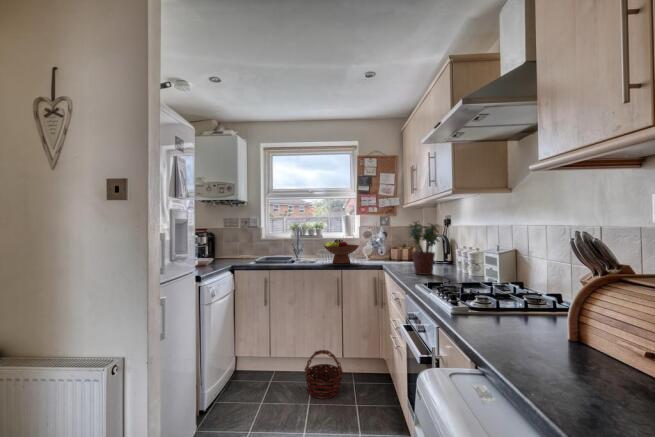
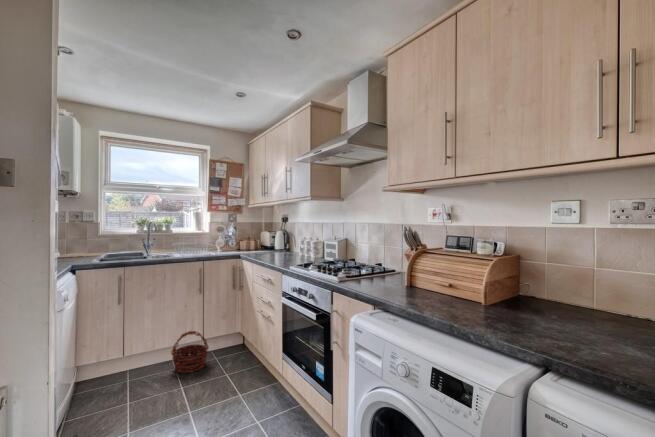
potted plant: present [410,222,440,275] -> none [267,217,291,257]
fruit bowl: present [324,239,359,264] -> none [182,233,217,255]

